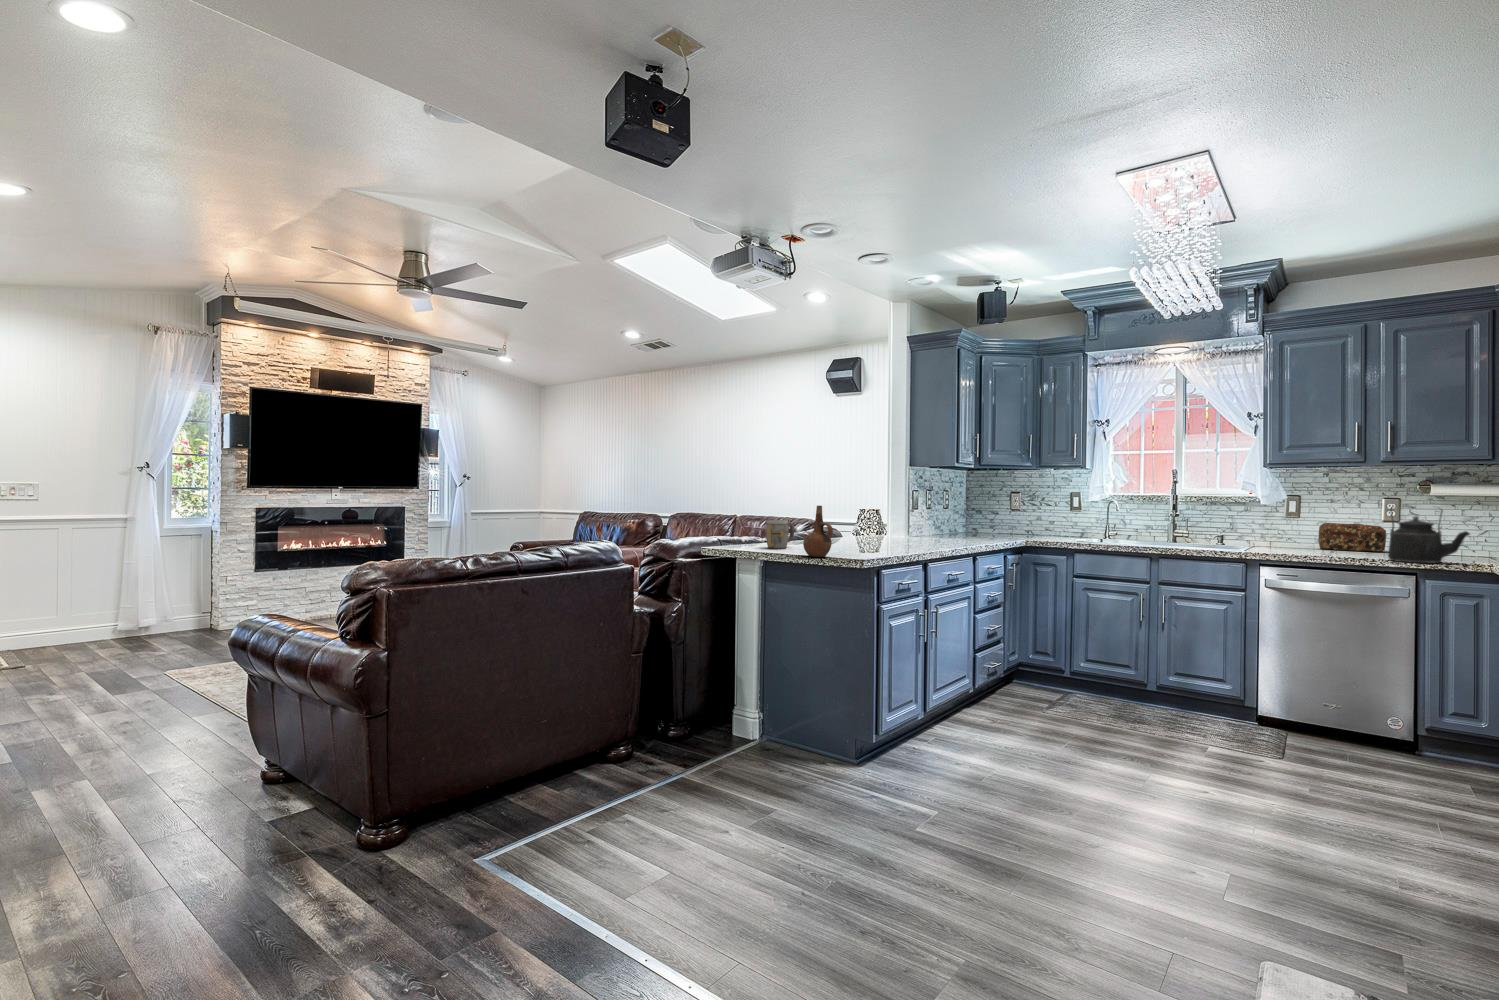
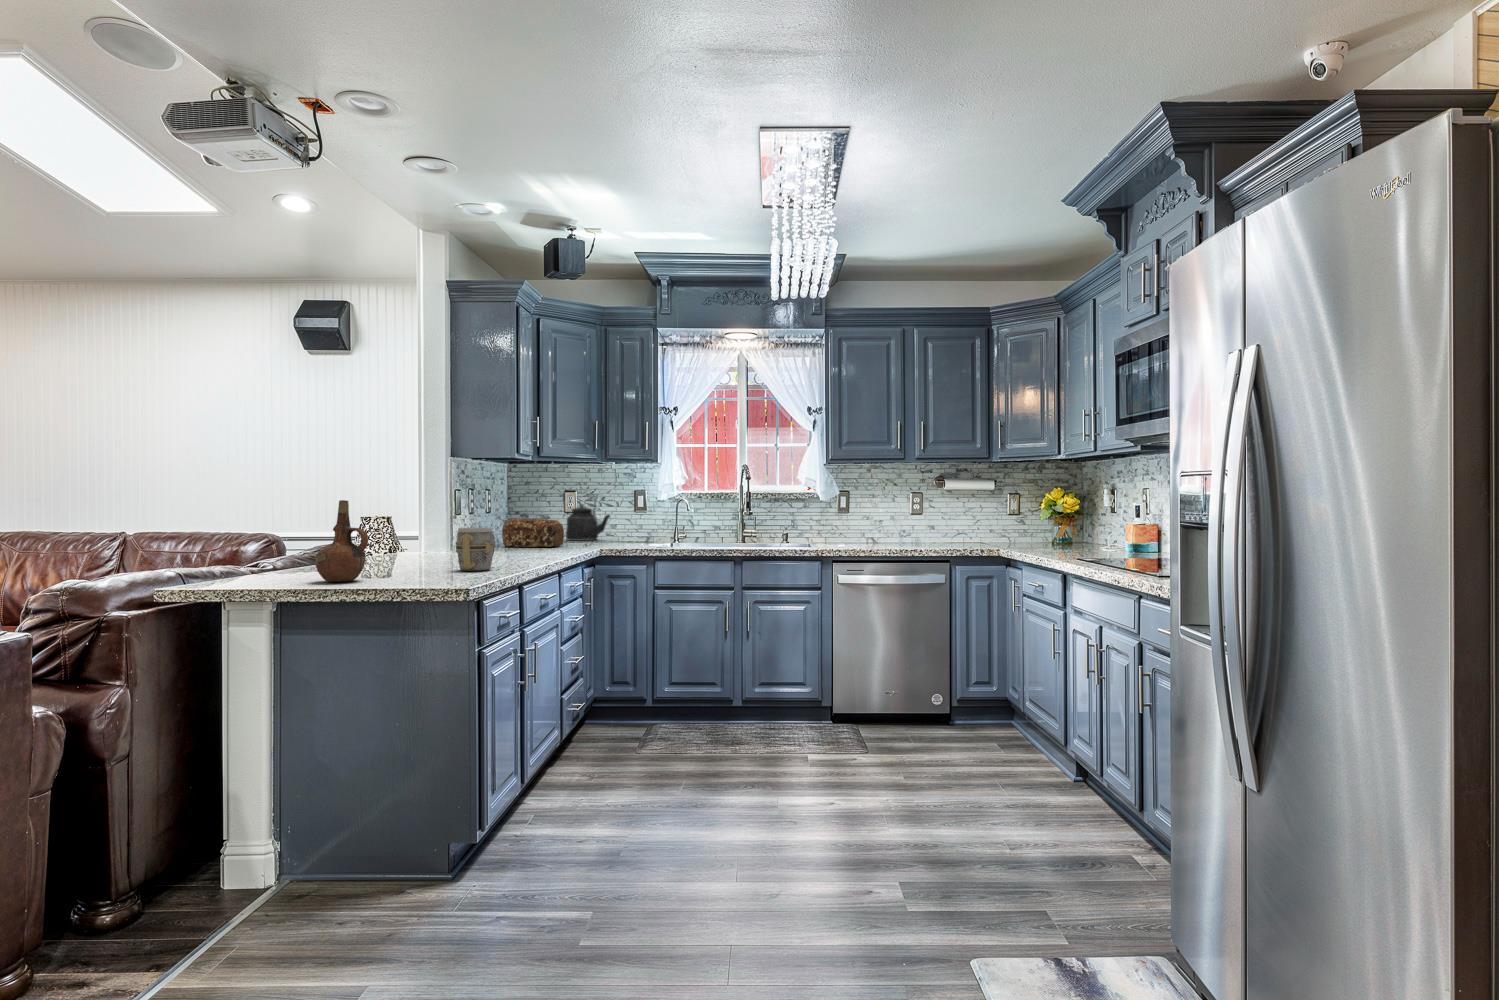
kettle: present [1388,508,1470,564] -> present [566,497,610,541]
mug: present [766,520,794,549] -> present [456,527,495,571]
bread loaf: present [1318,523,1386,552] -> present [502,518,564,547]

